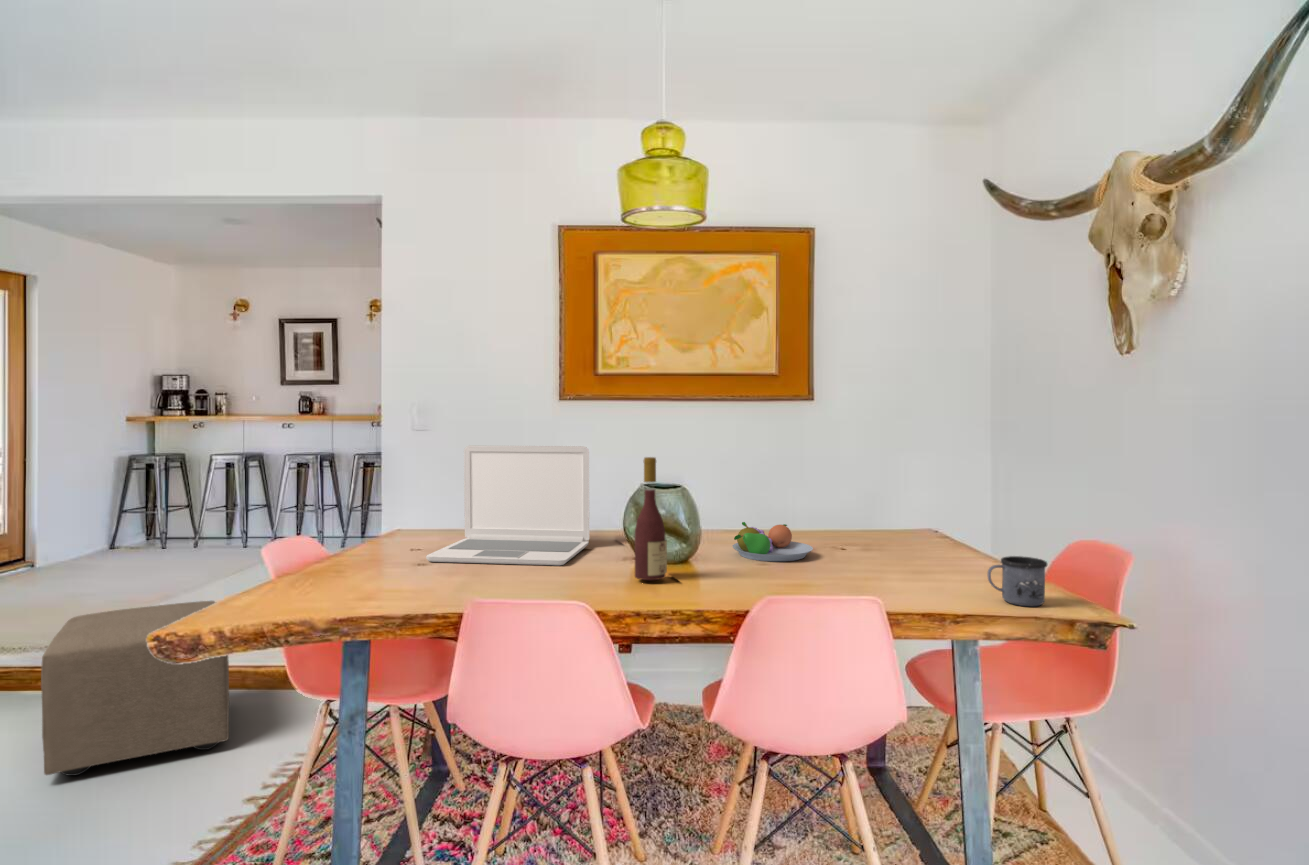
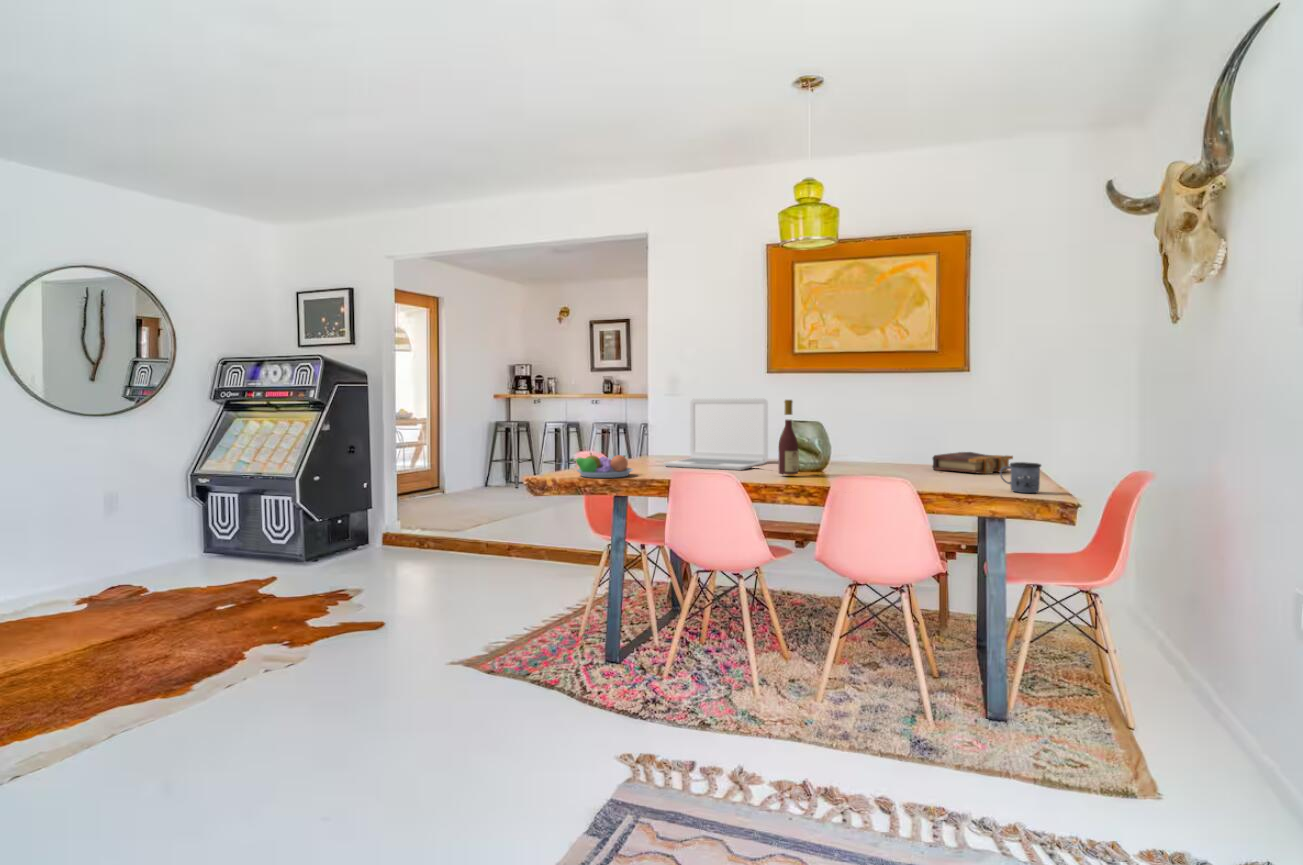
book: none [818,514,909,550] -> present [933,452,1013,474]
fruit bowl: present [733,522,813,562] -> present [570,453,633,478]
ottoman: present [41,601,229,776] -> none [466,502,557,589]

